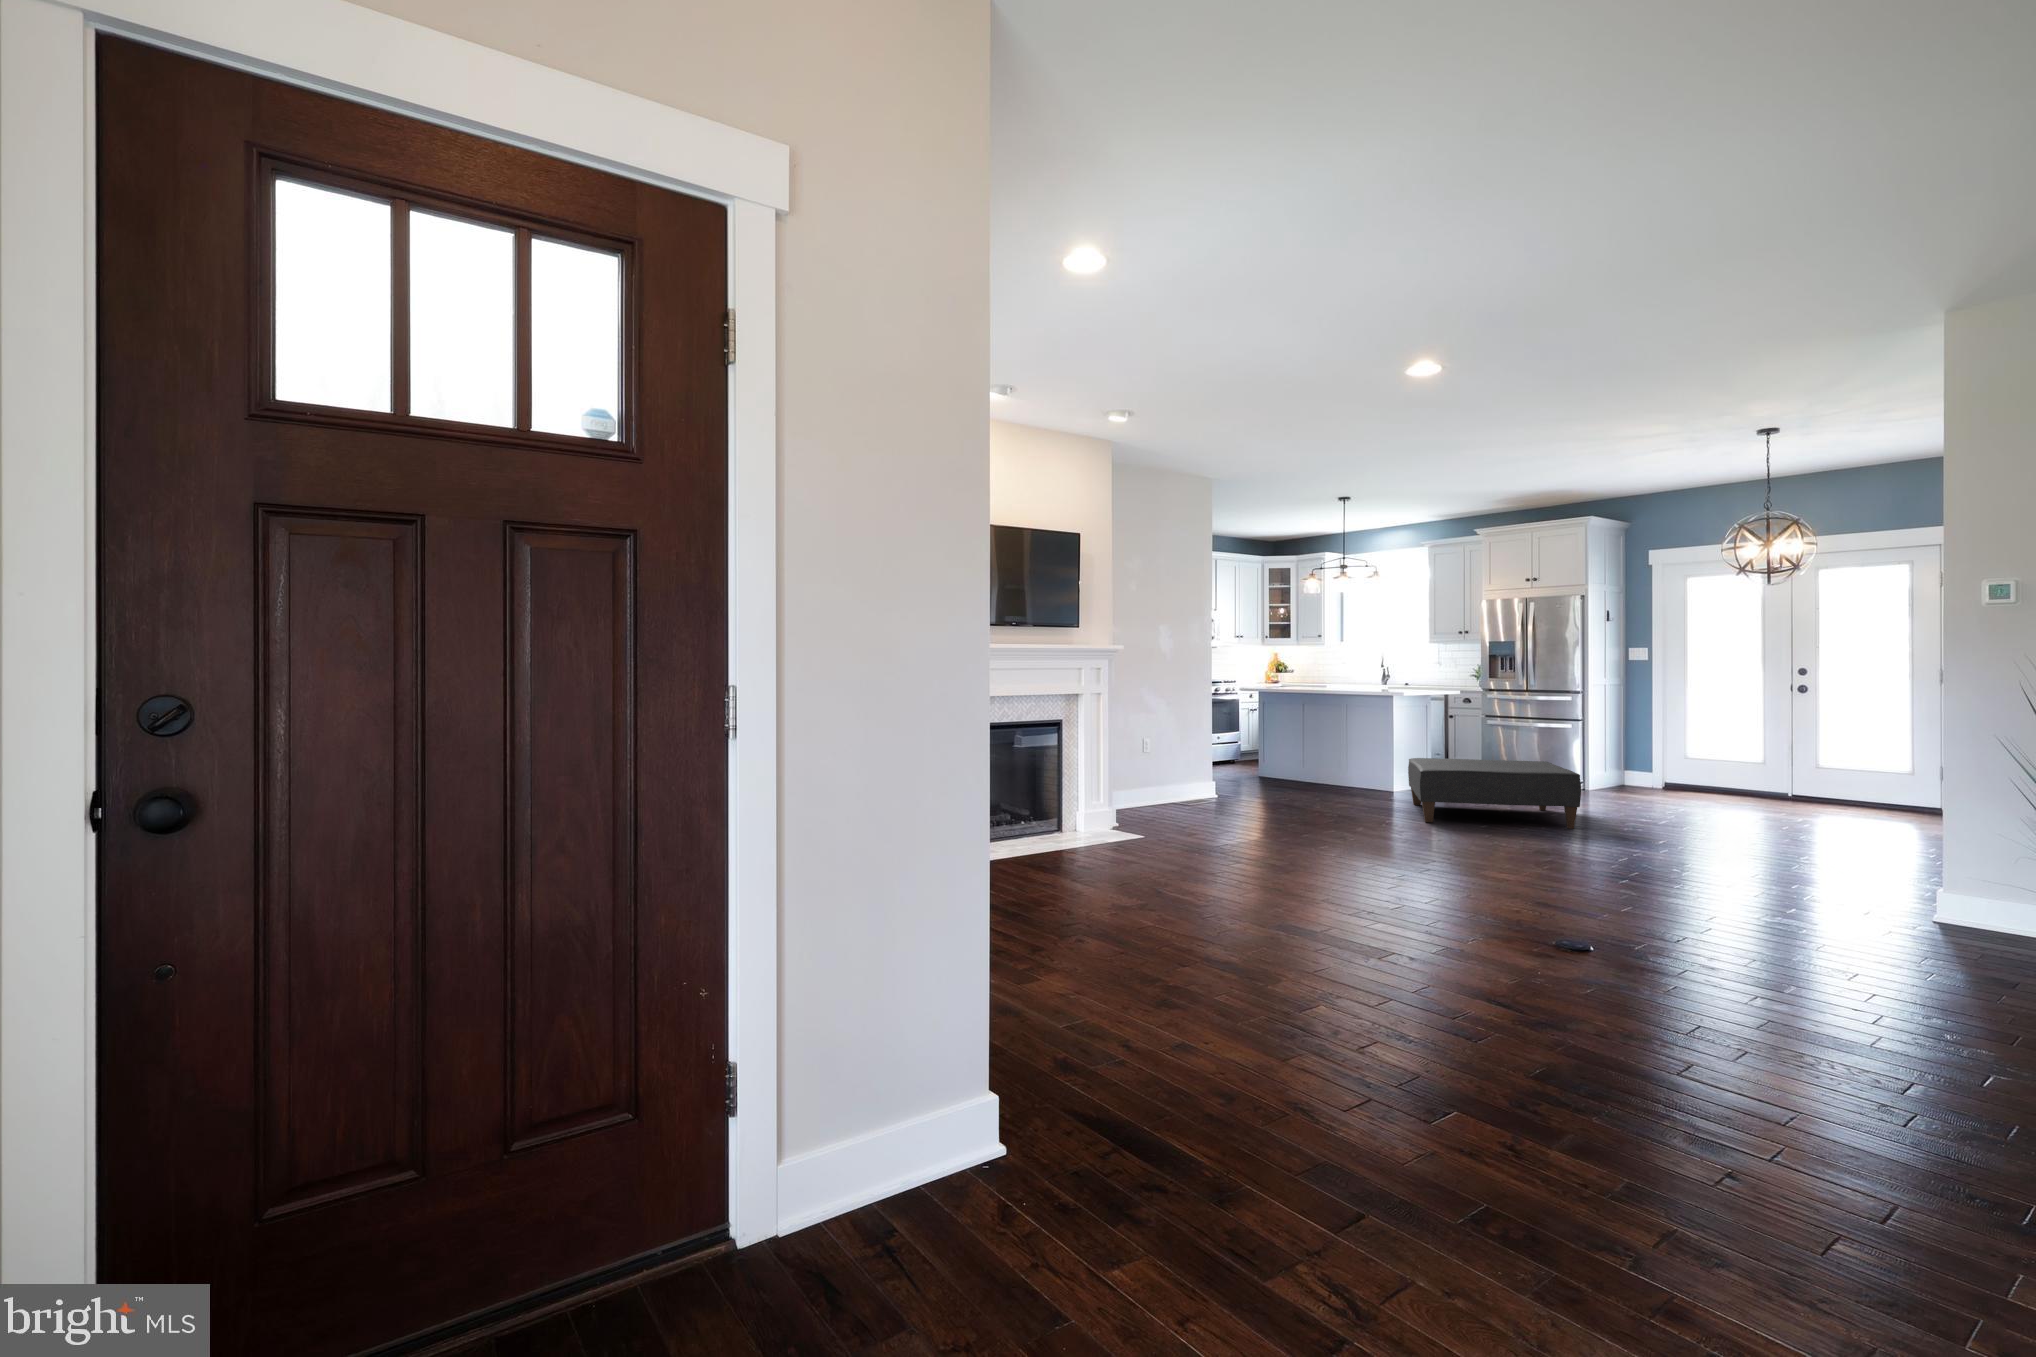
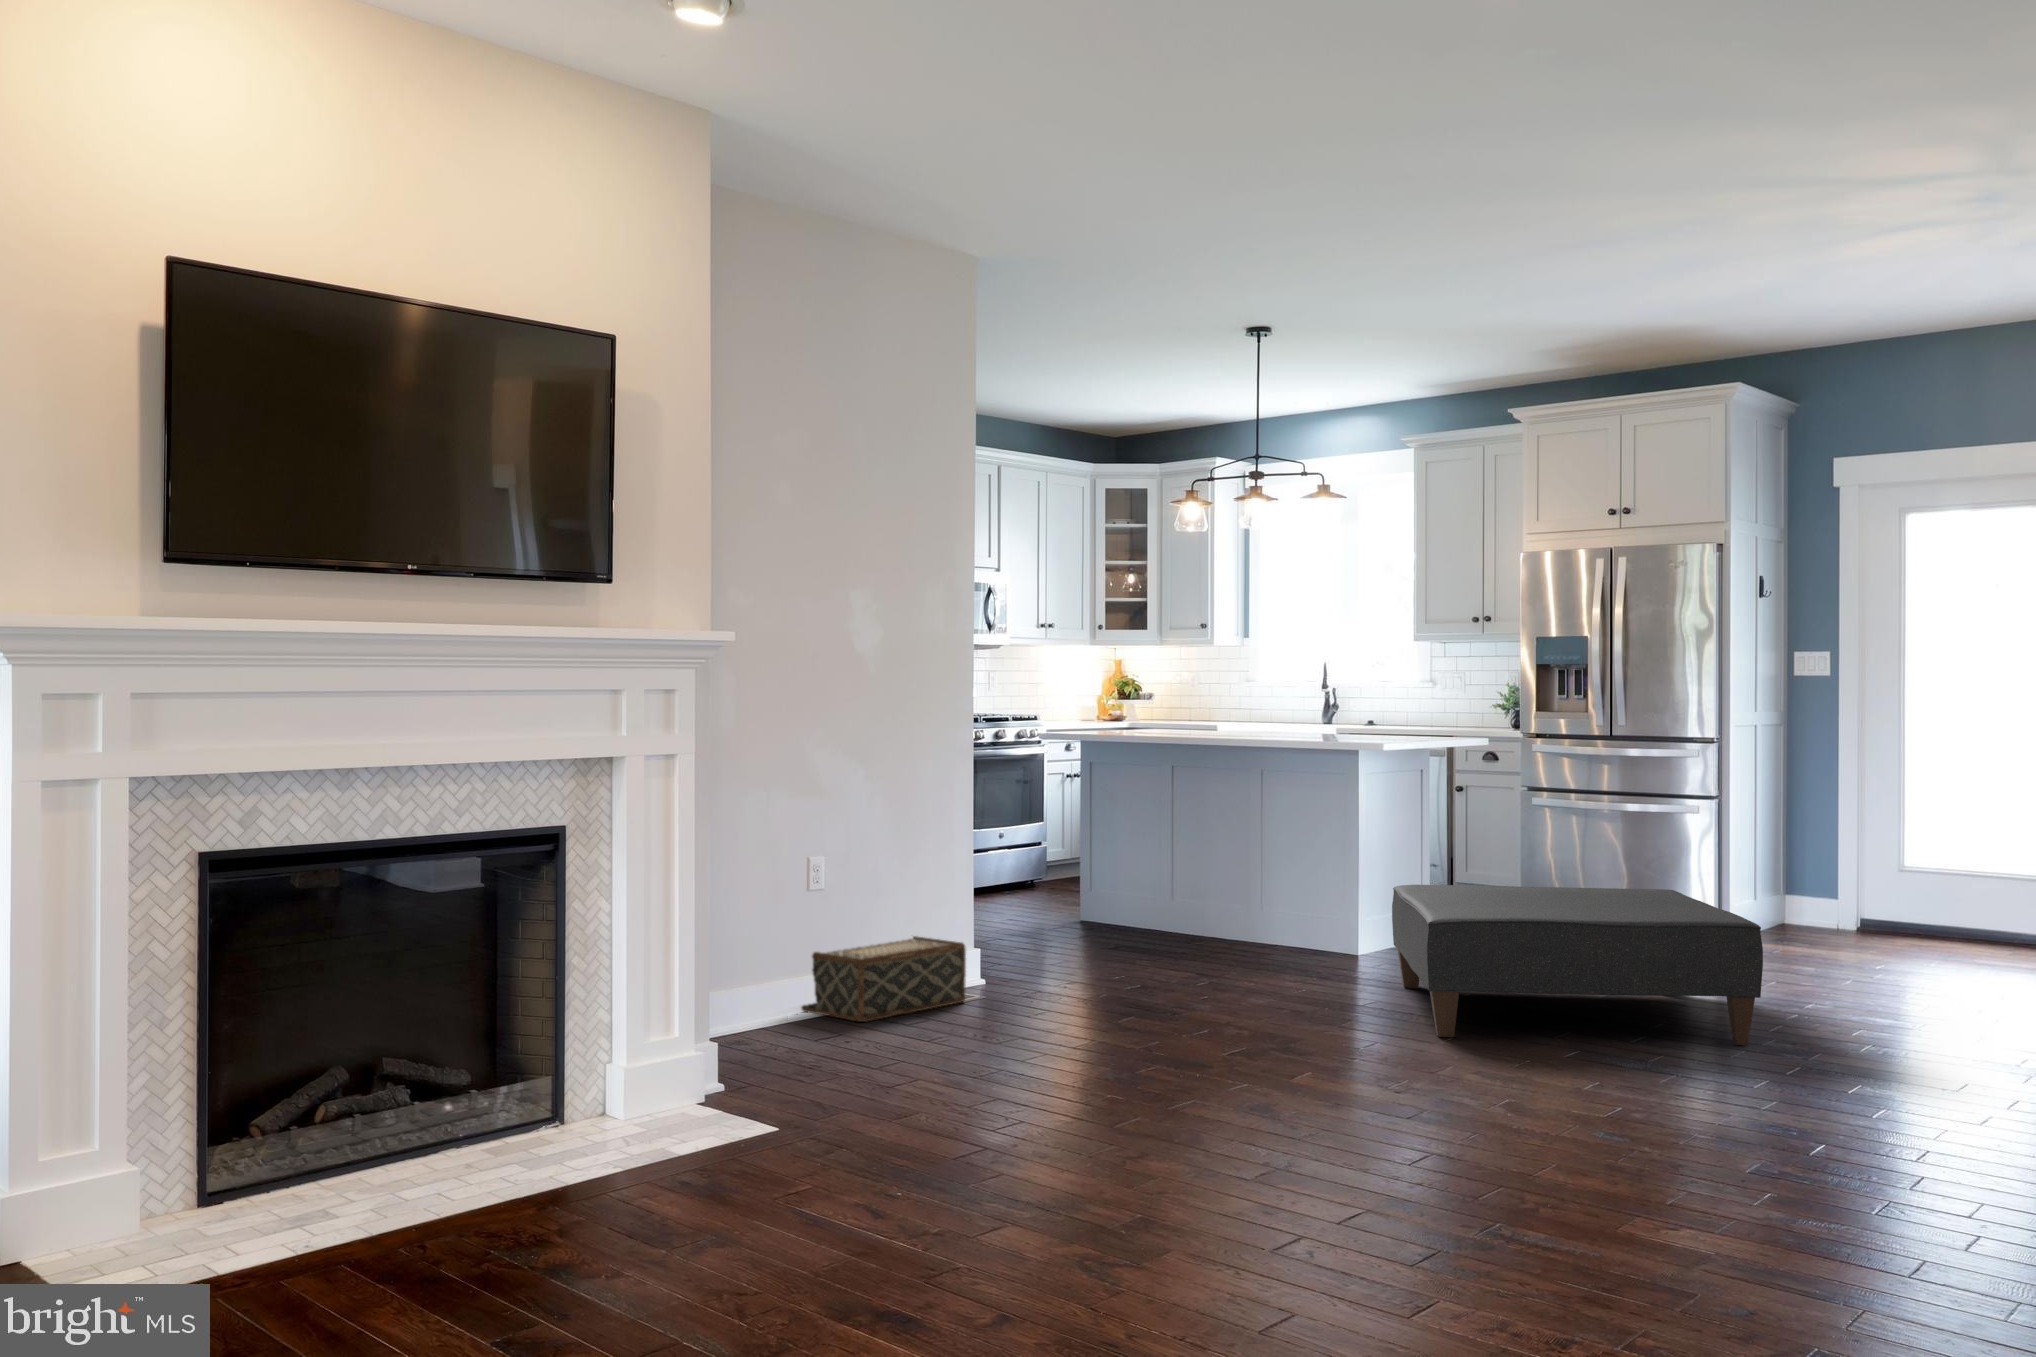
woven basket: none [1139,776,1210,810] -> present [801,936,966,1022]

